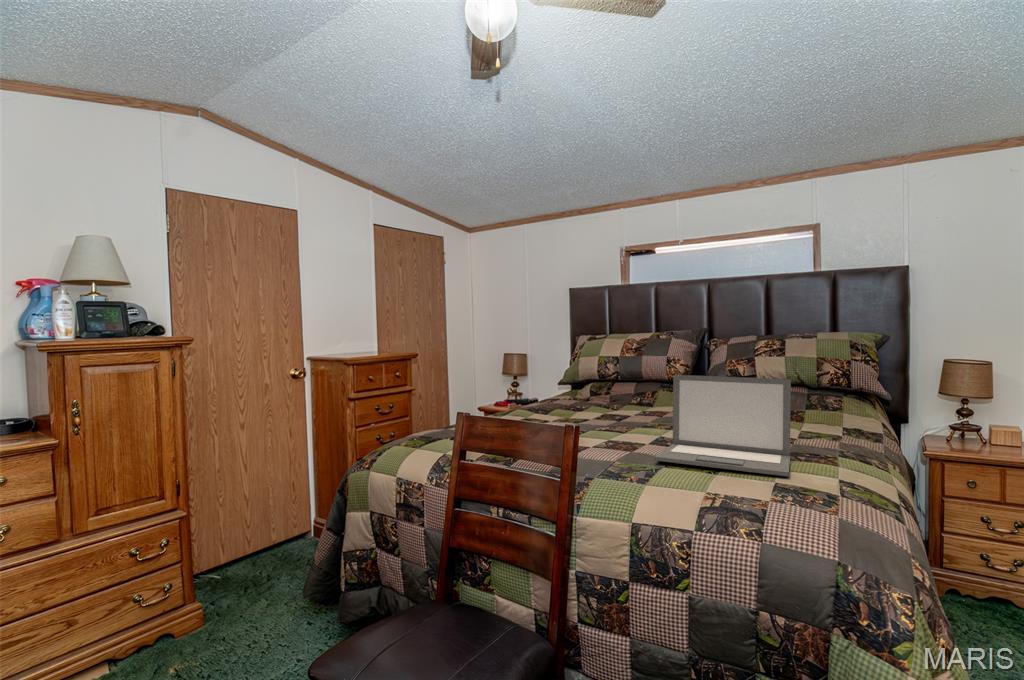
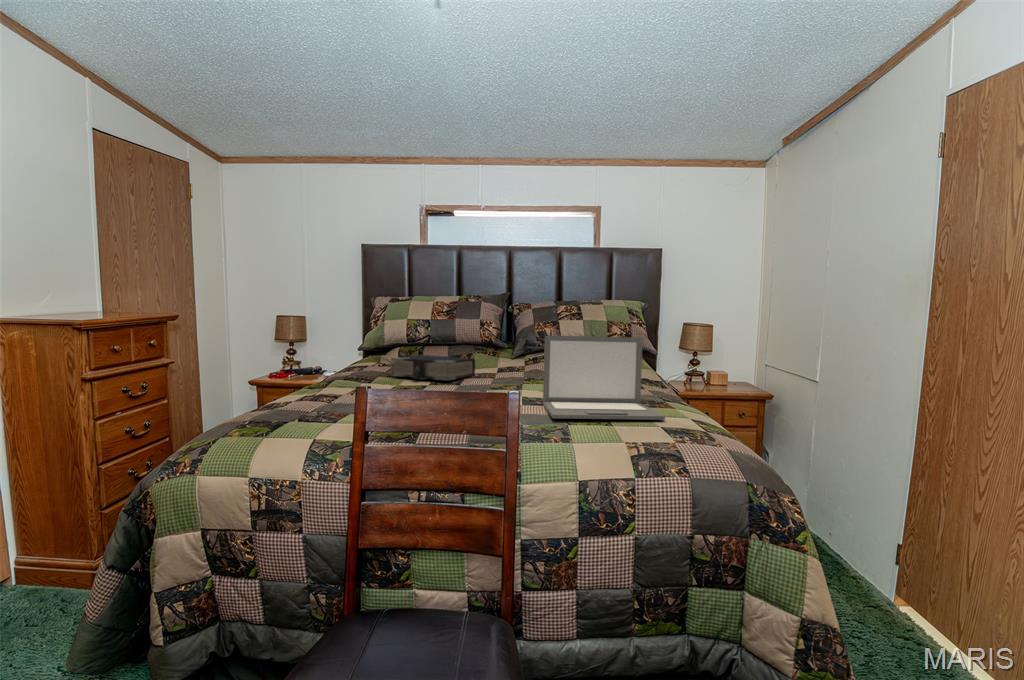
book: none [564,391,645,416] -> present [391,355,475,380]

